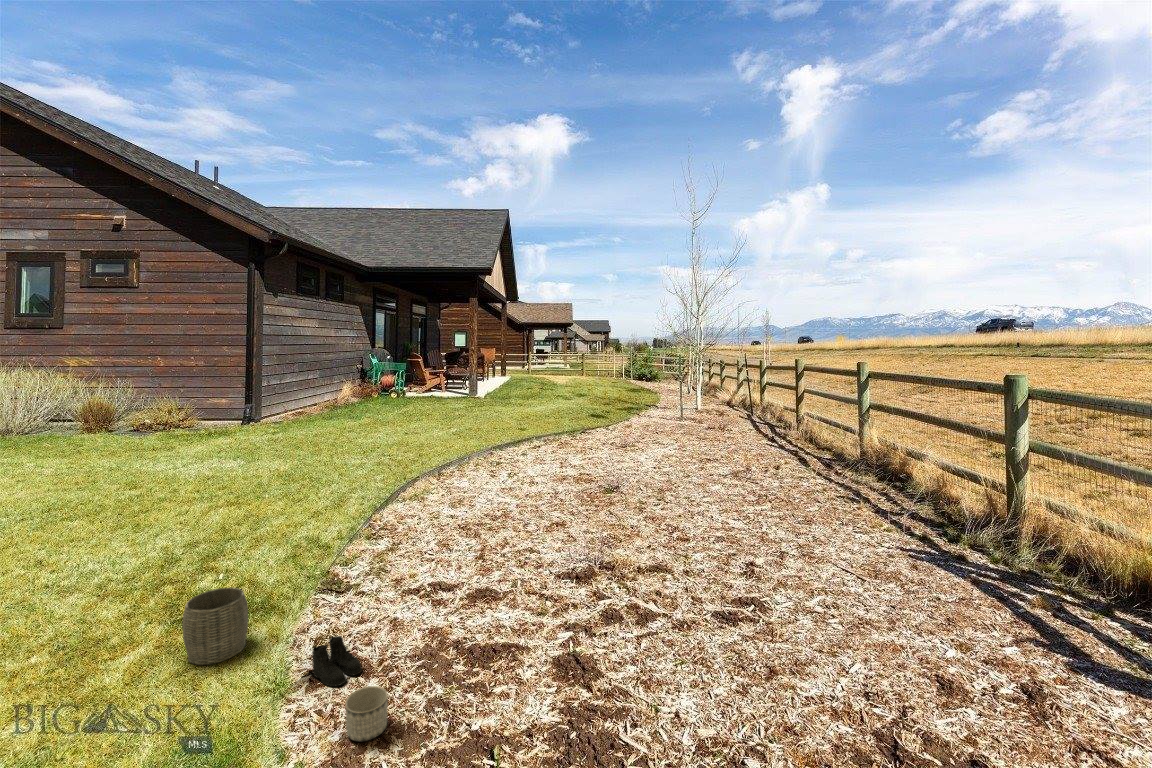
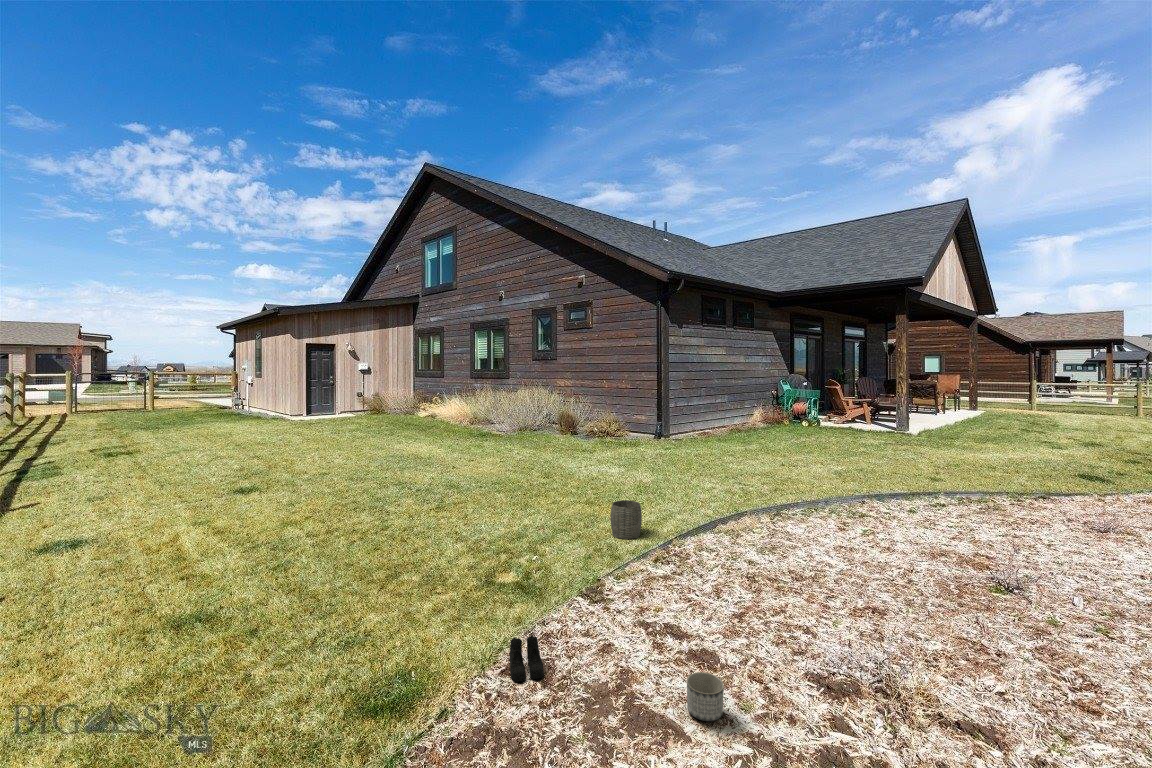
woven basket: present [182,588,249,665] -> present [610,500,642,539]
planter: present [345,686,388,741] -> present [687,672,724,721]

